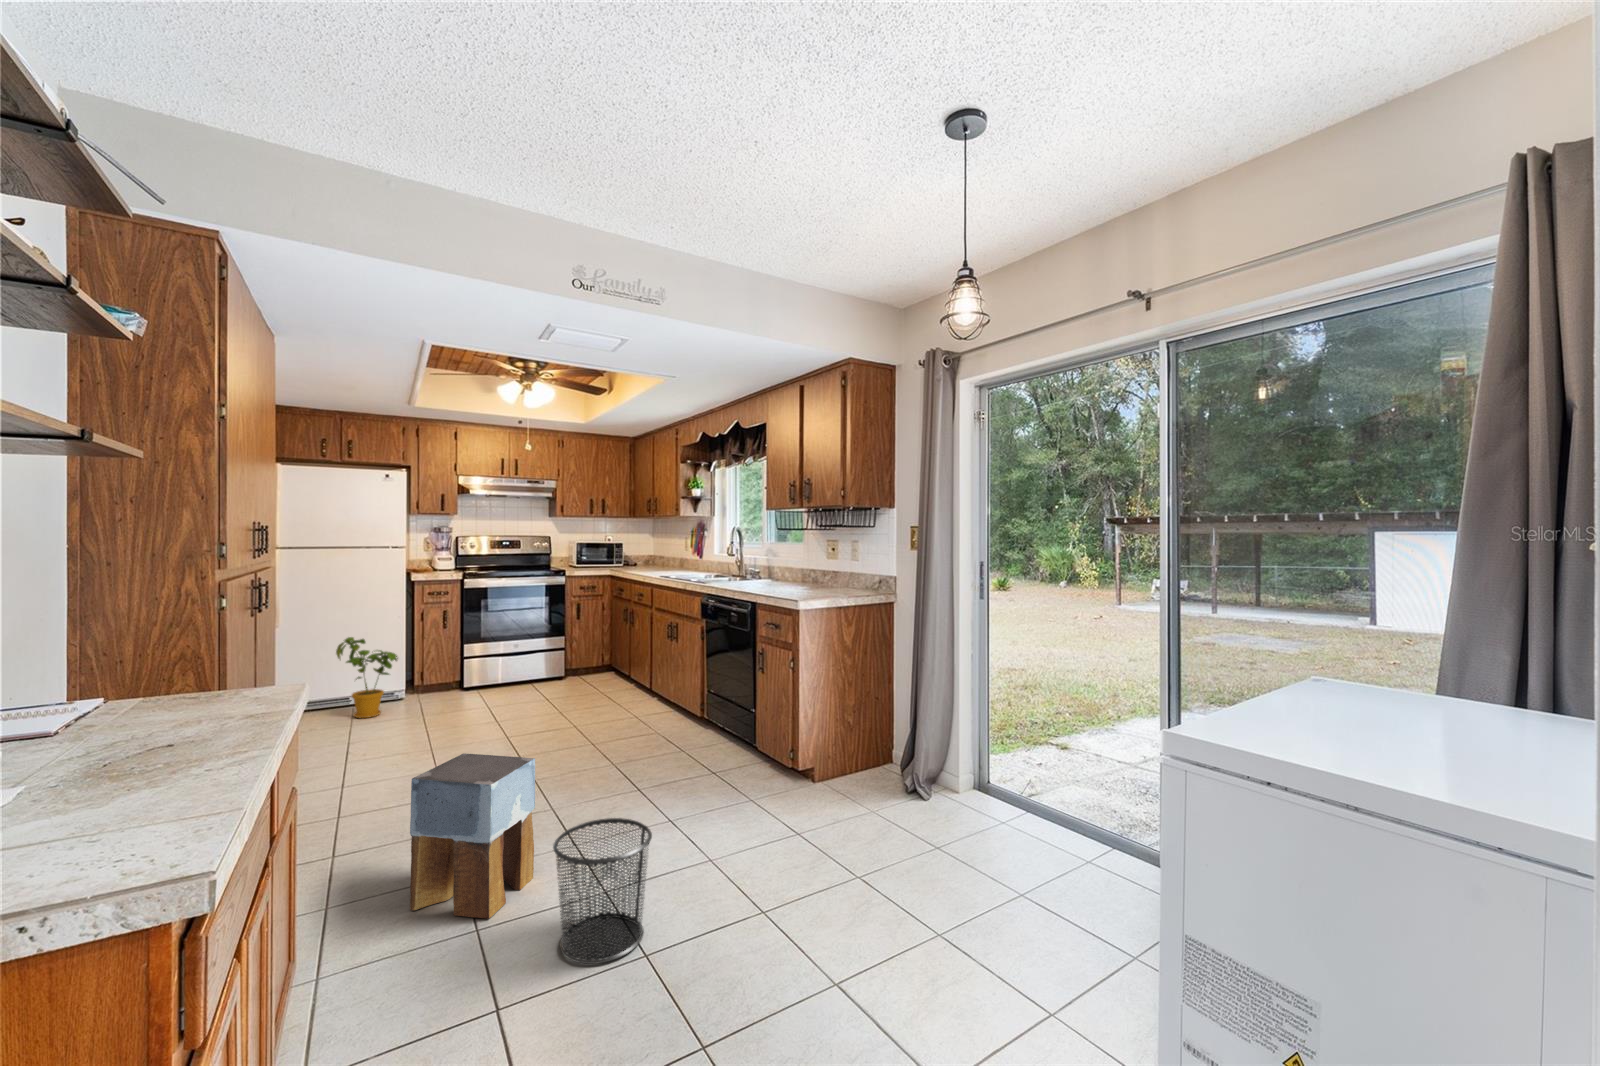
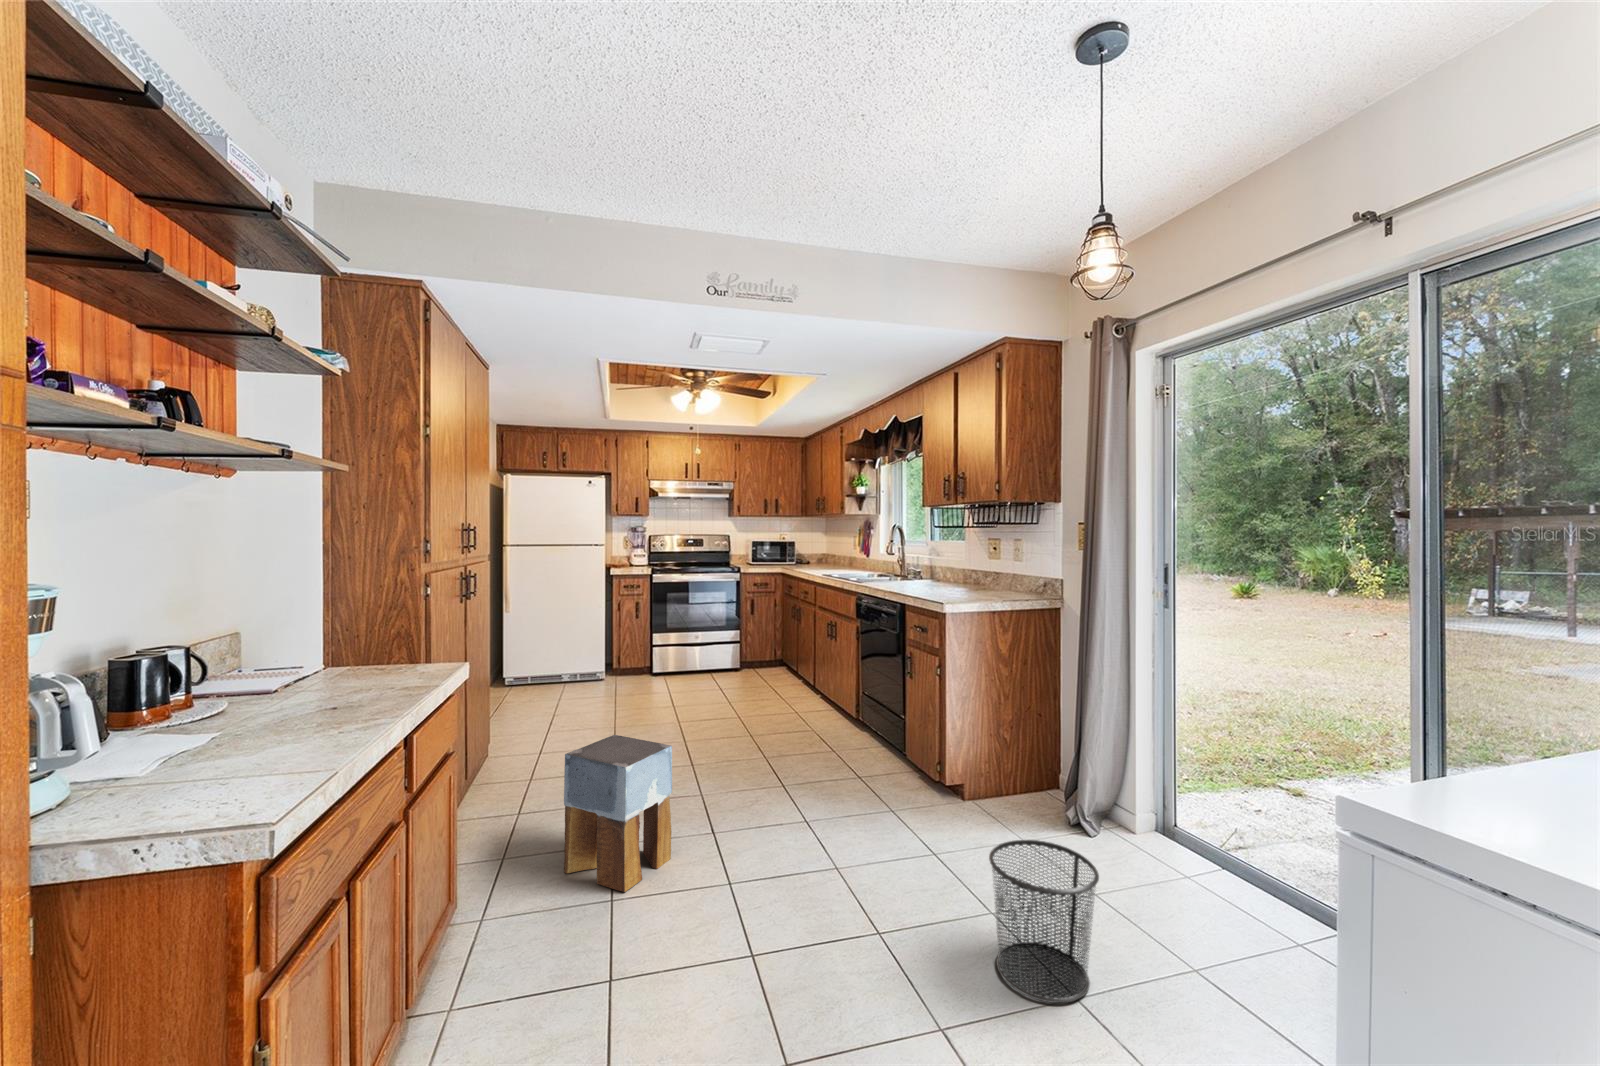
house plant: present [336,637,398,718] -> none [550,623,598,693]
waste bin: present [553,818,652,964] -> present [989,839,1099,1003]

